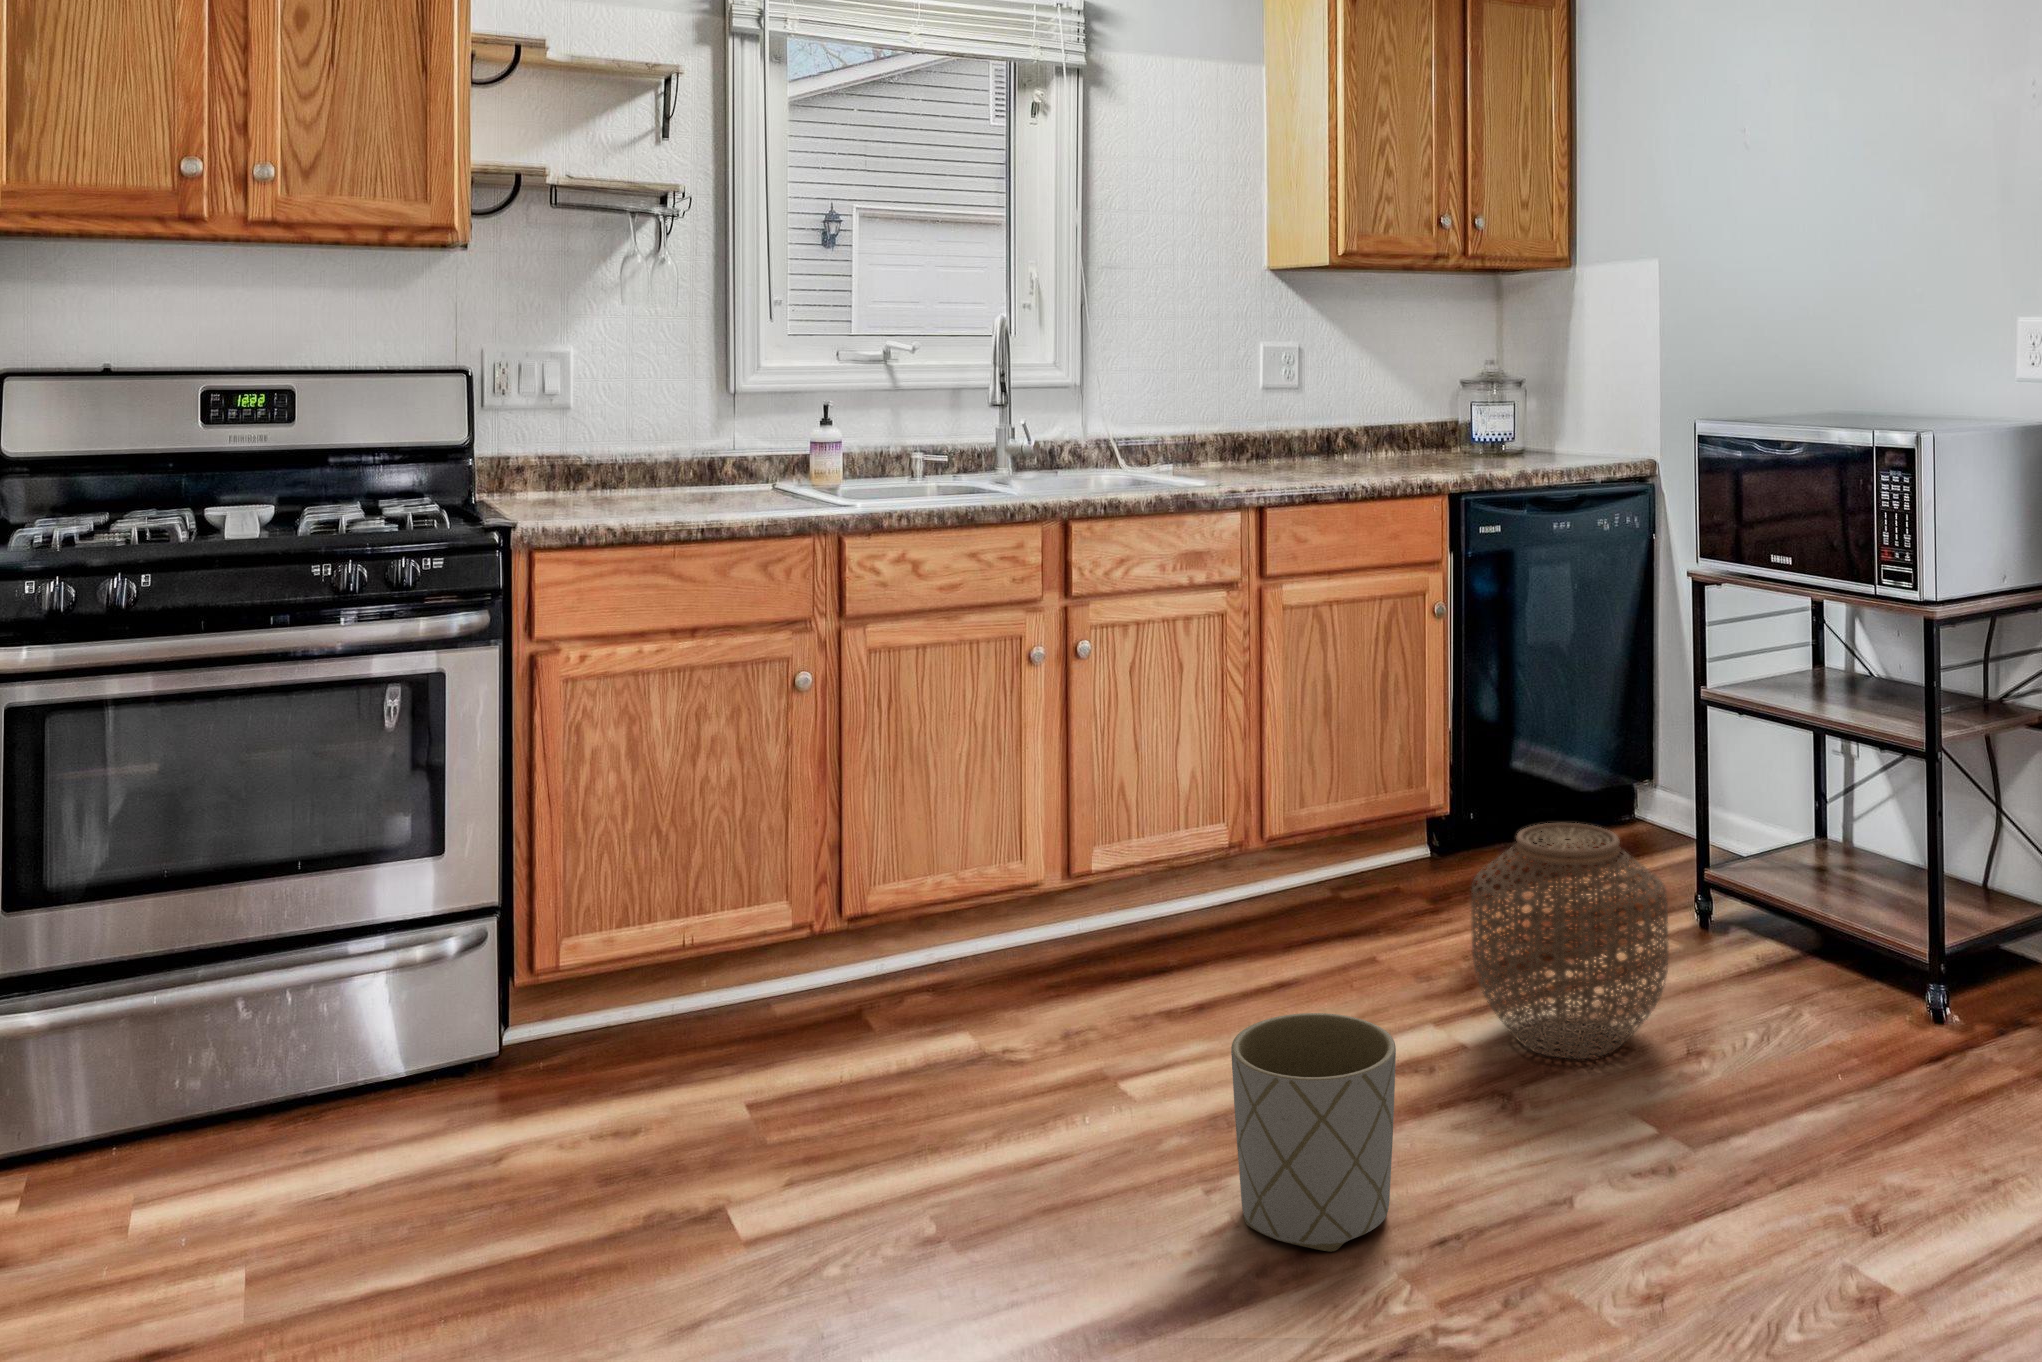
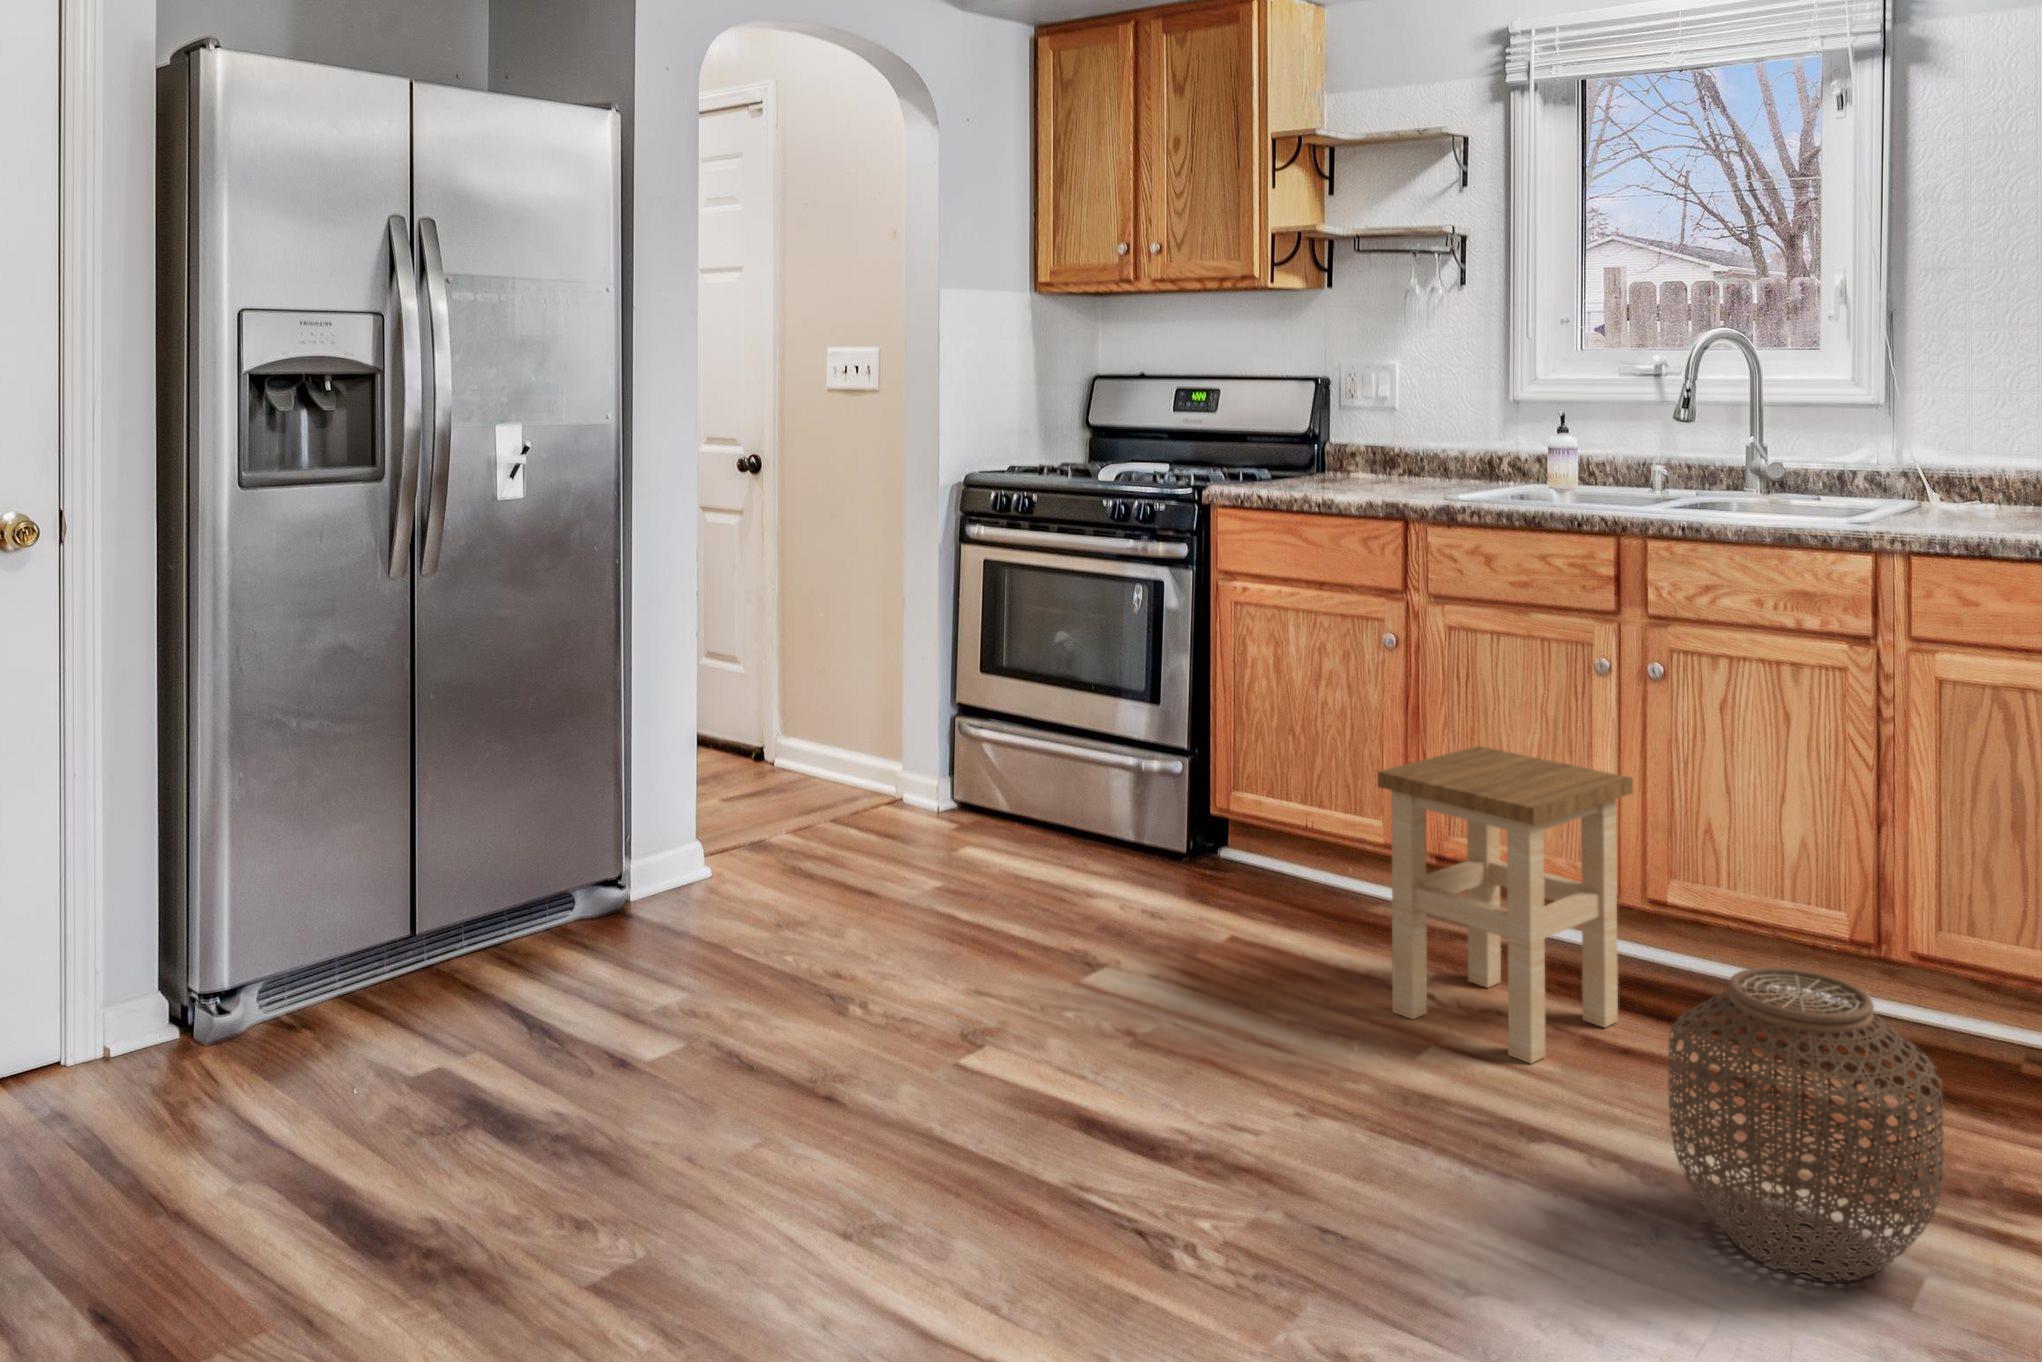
stool: none [1005,745,1235,1071] -> present [1377,746,1633,1063]
planter: present [1231,1013,1396,1252] -> none [1185,971,1334,1179]

